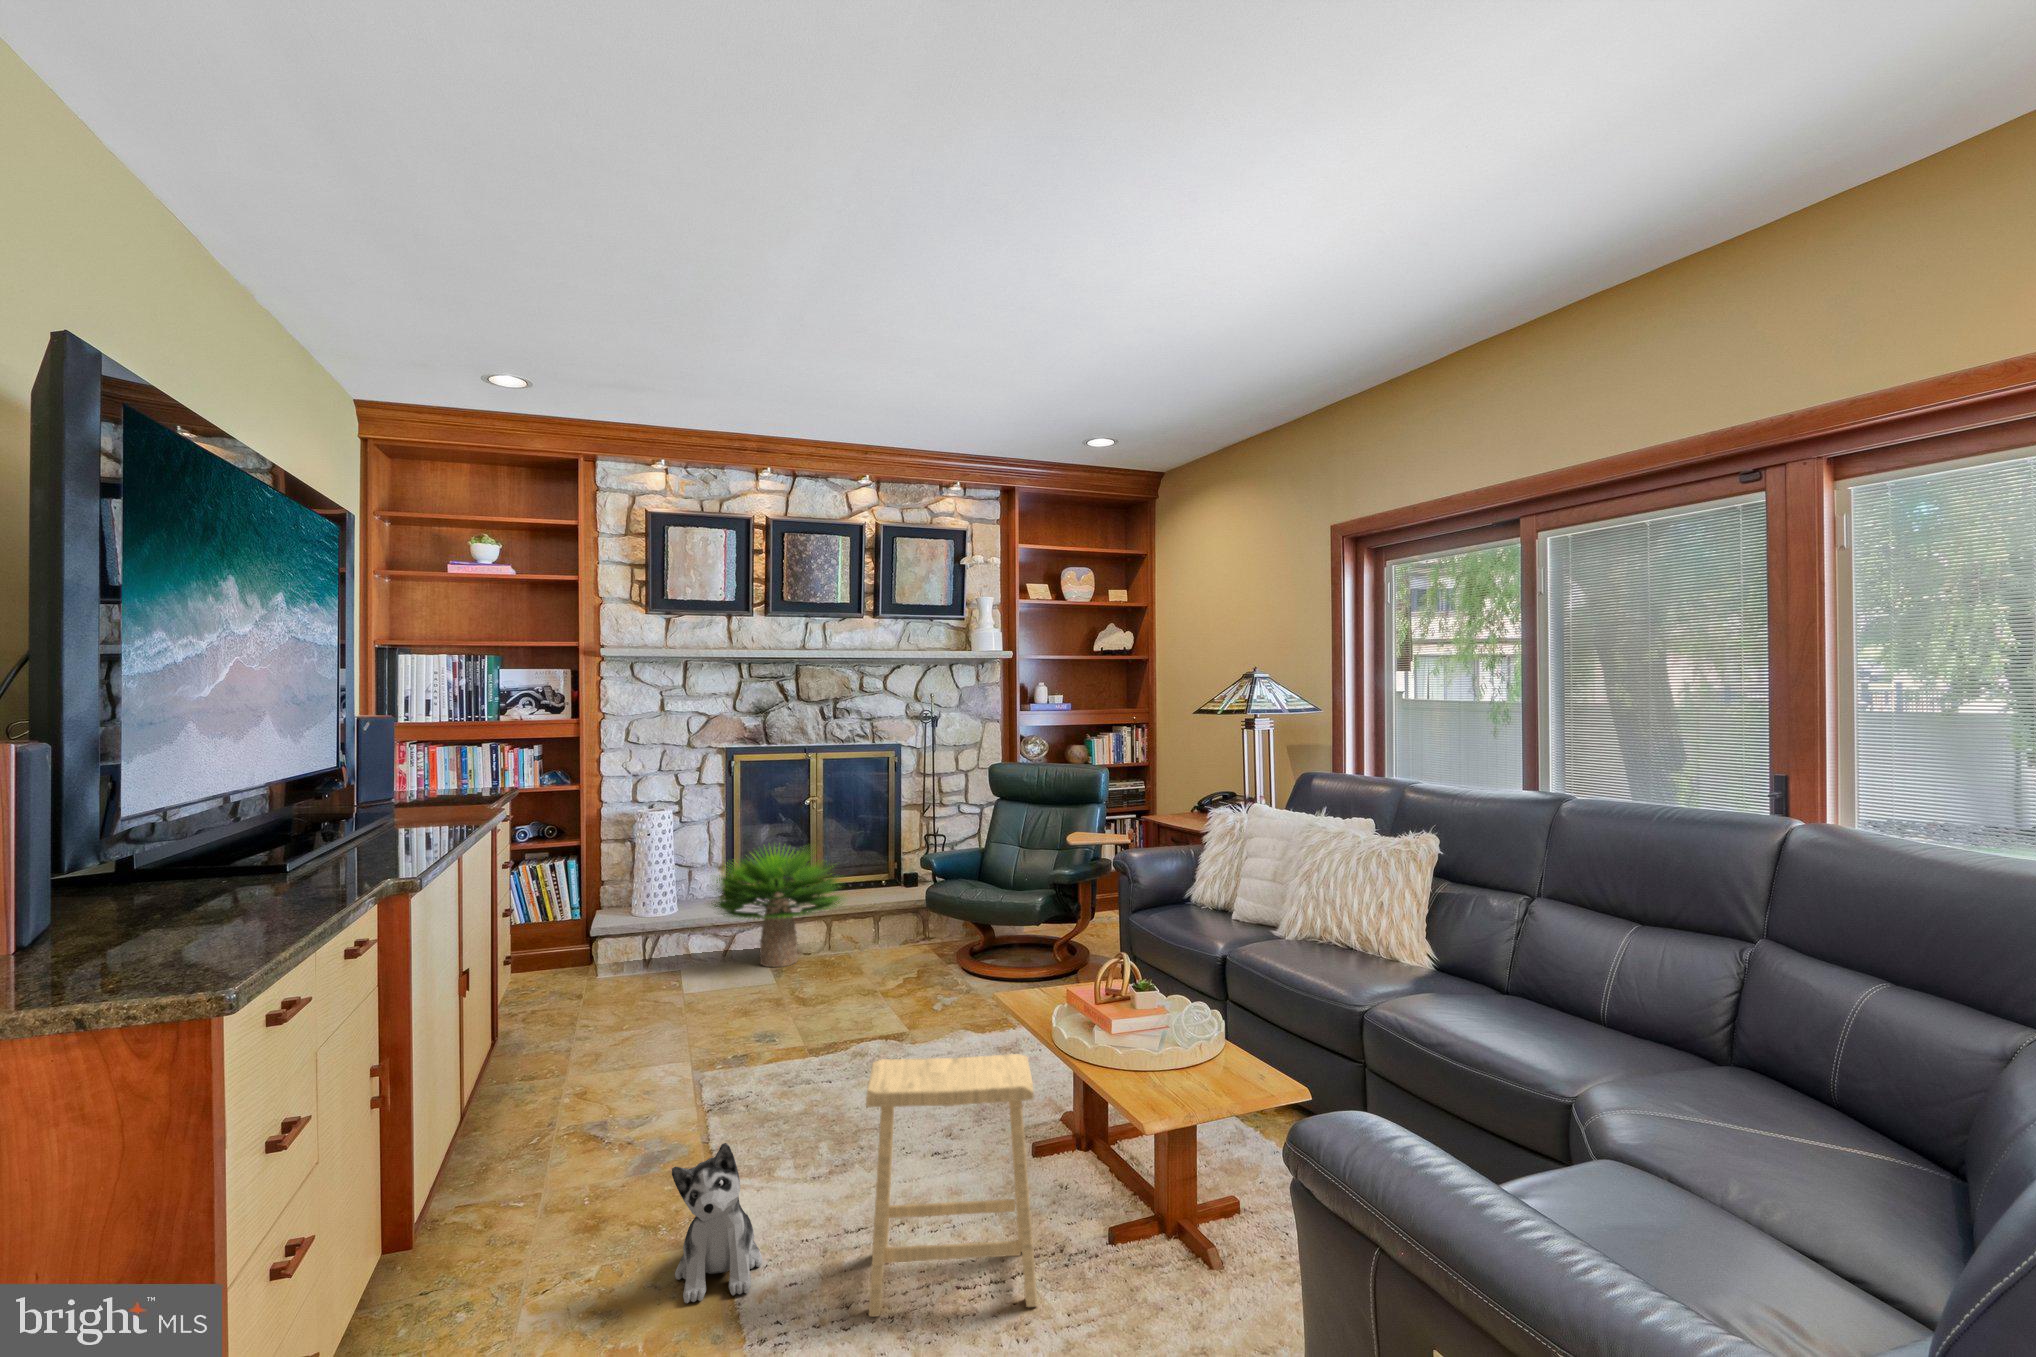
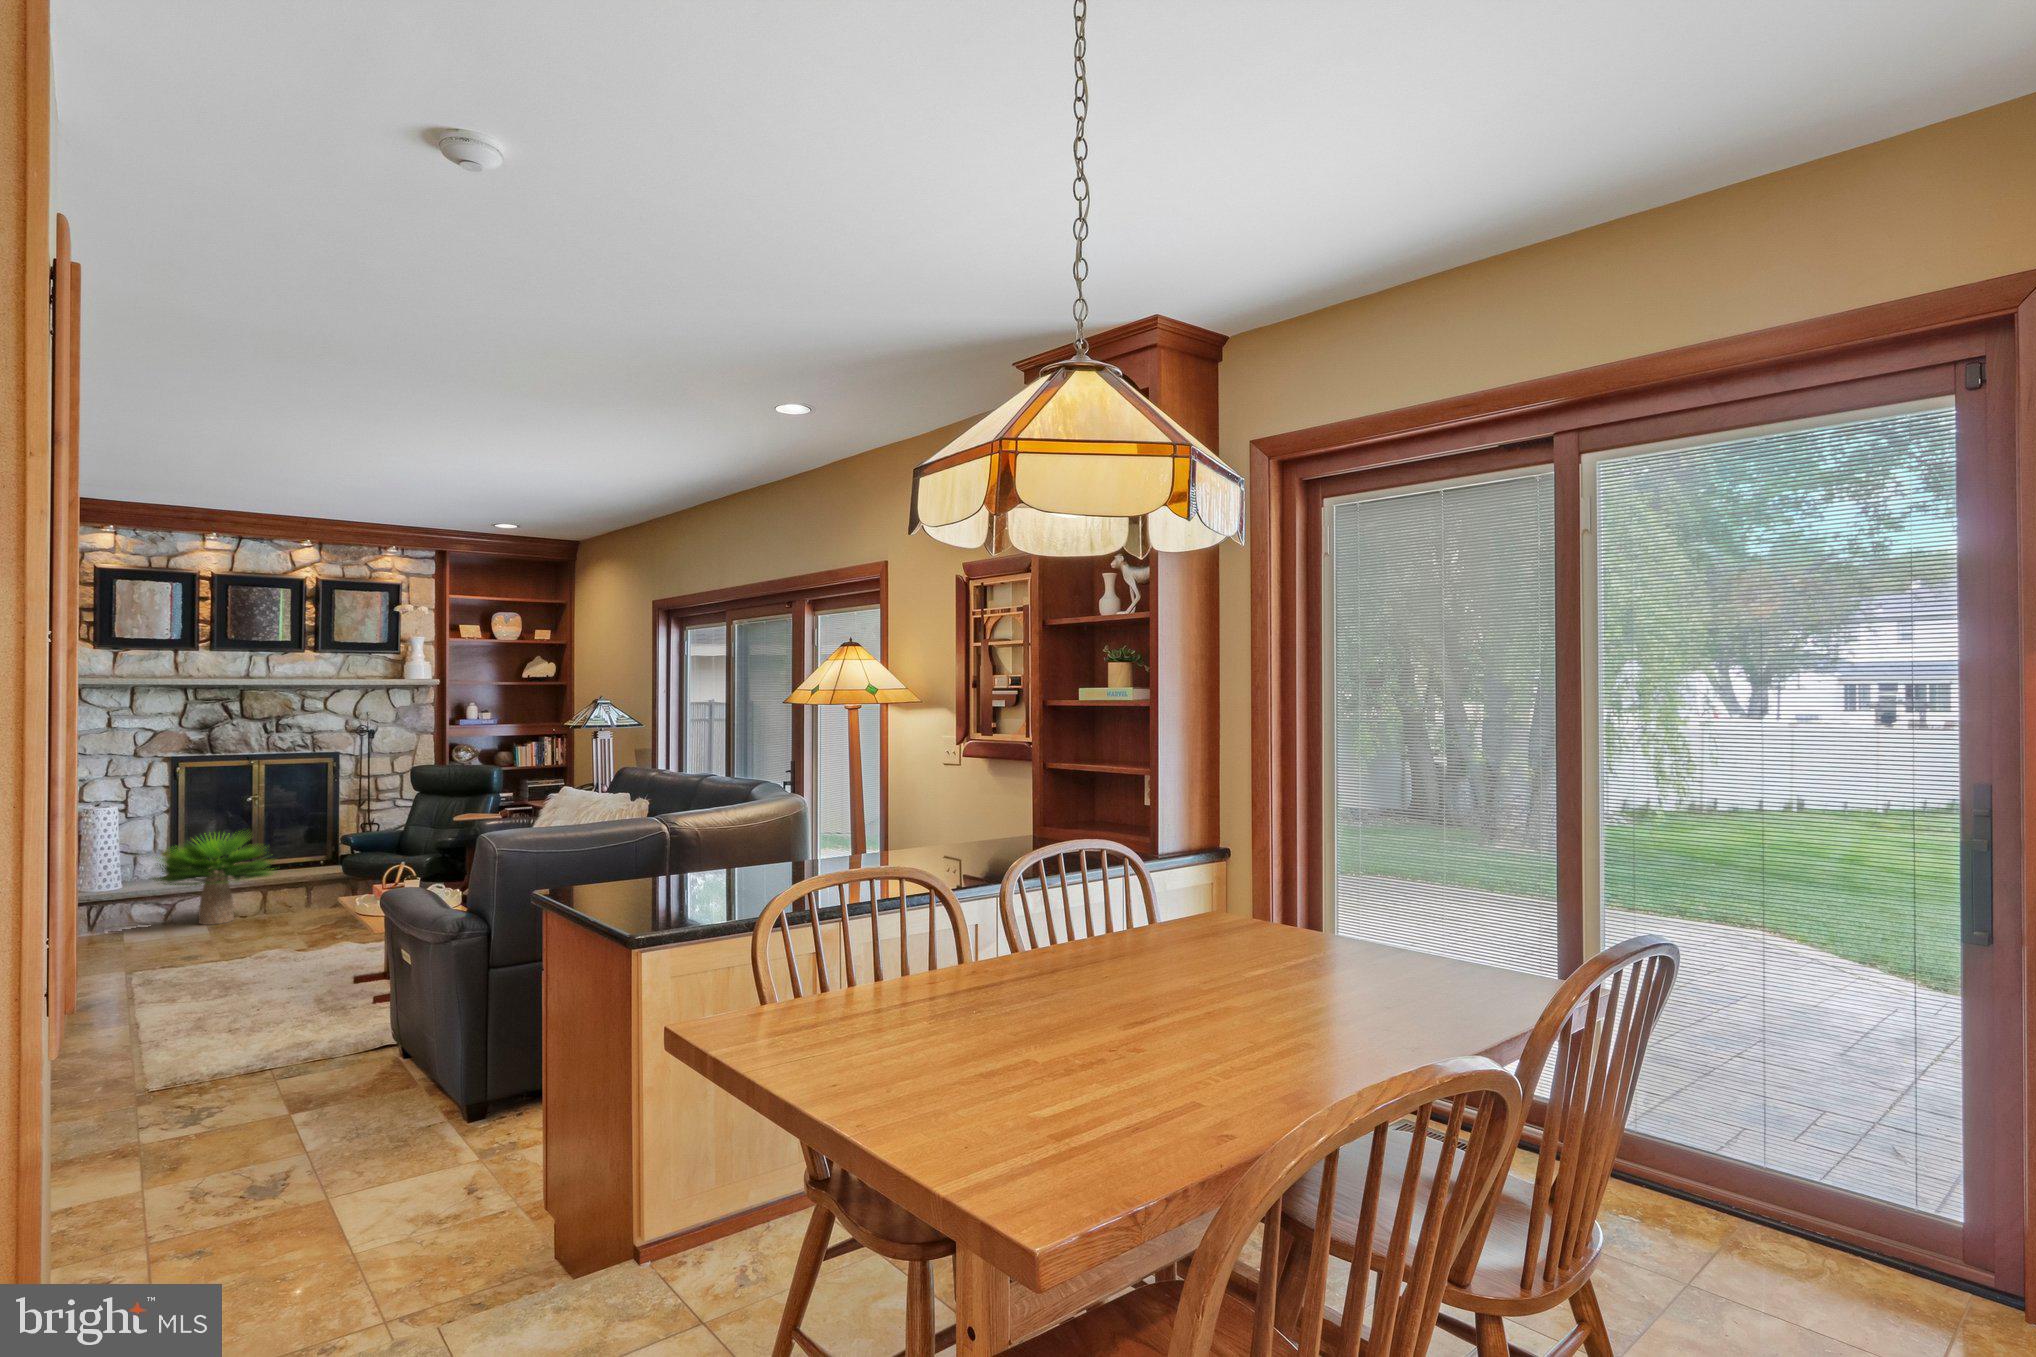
footstool: present [866,1054,1037,1317] -> none [229,907,336,1031]
plush toy: present [672,1143,762,1303] -> none [112,959,170,1037]

